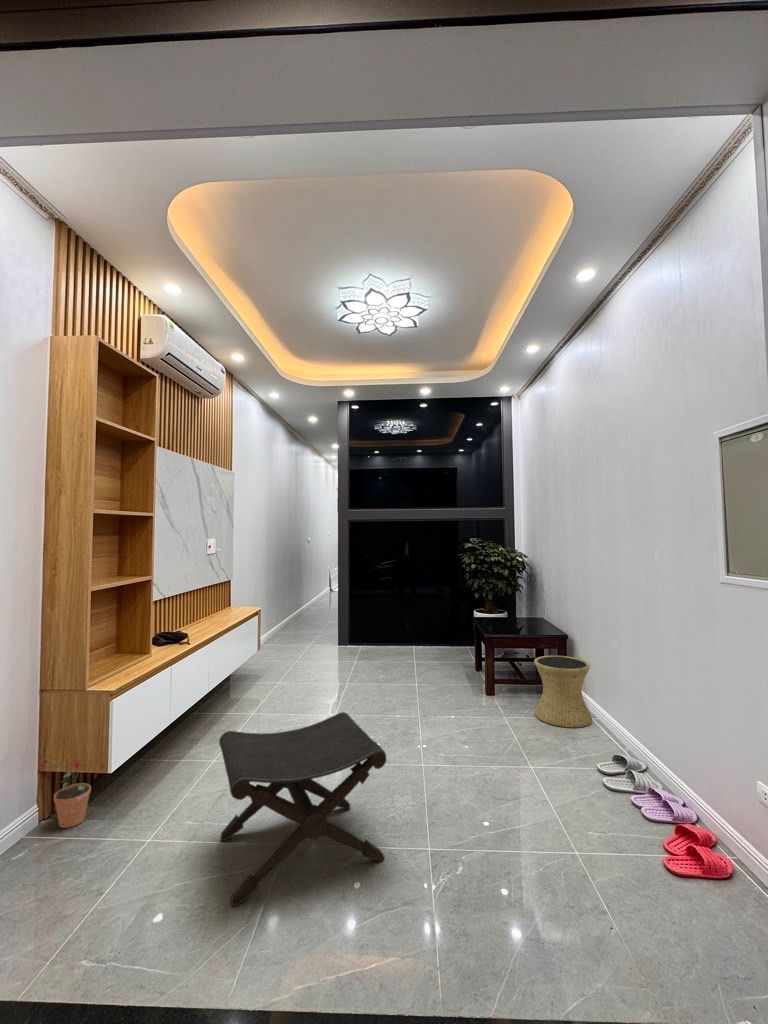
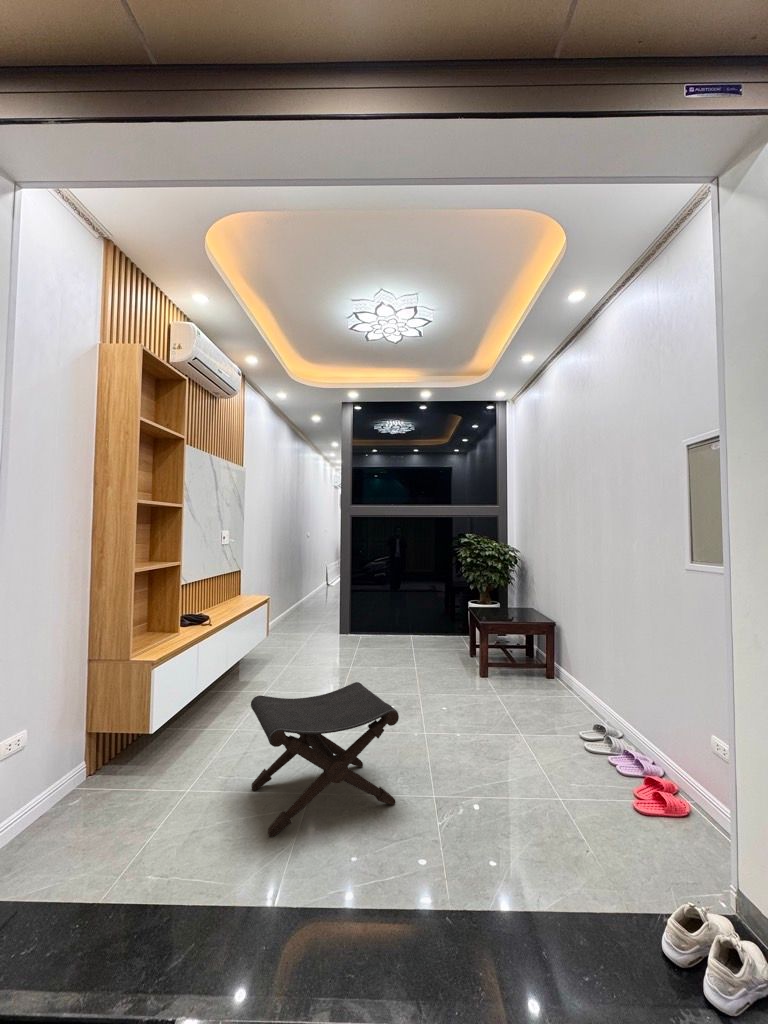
side table: present [534,656,592,728] -> none [524,641,577,704]
potted plant: present [38,758,91,828] -> none [88,692,139,781]

